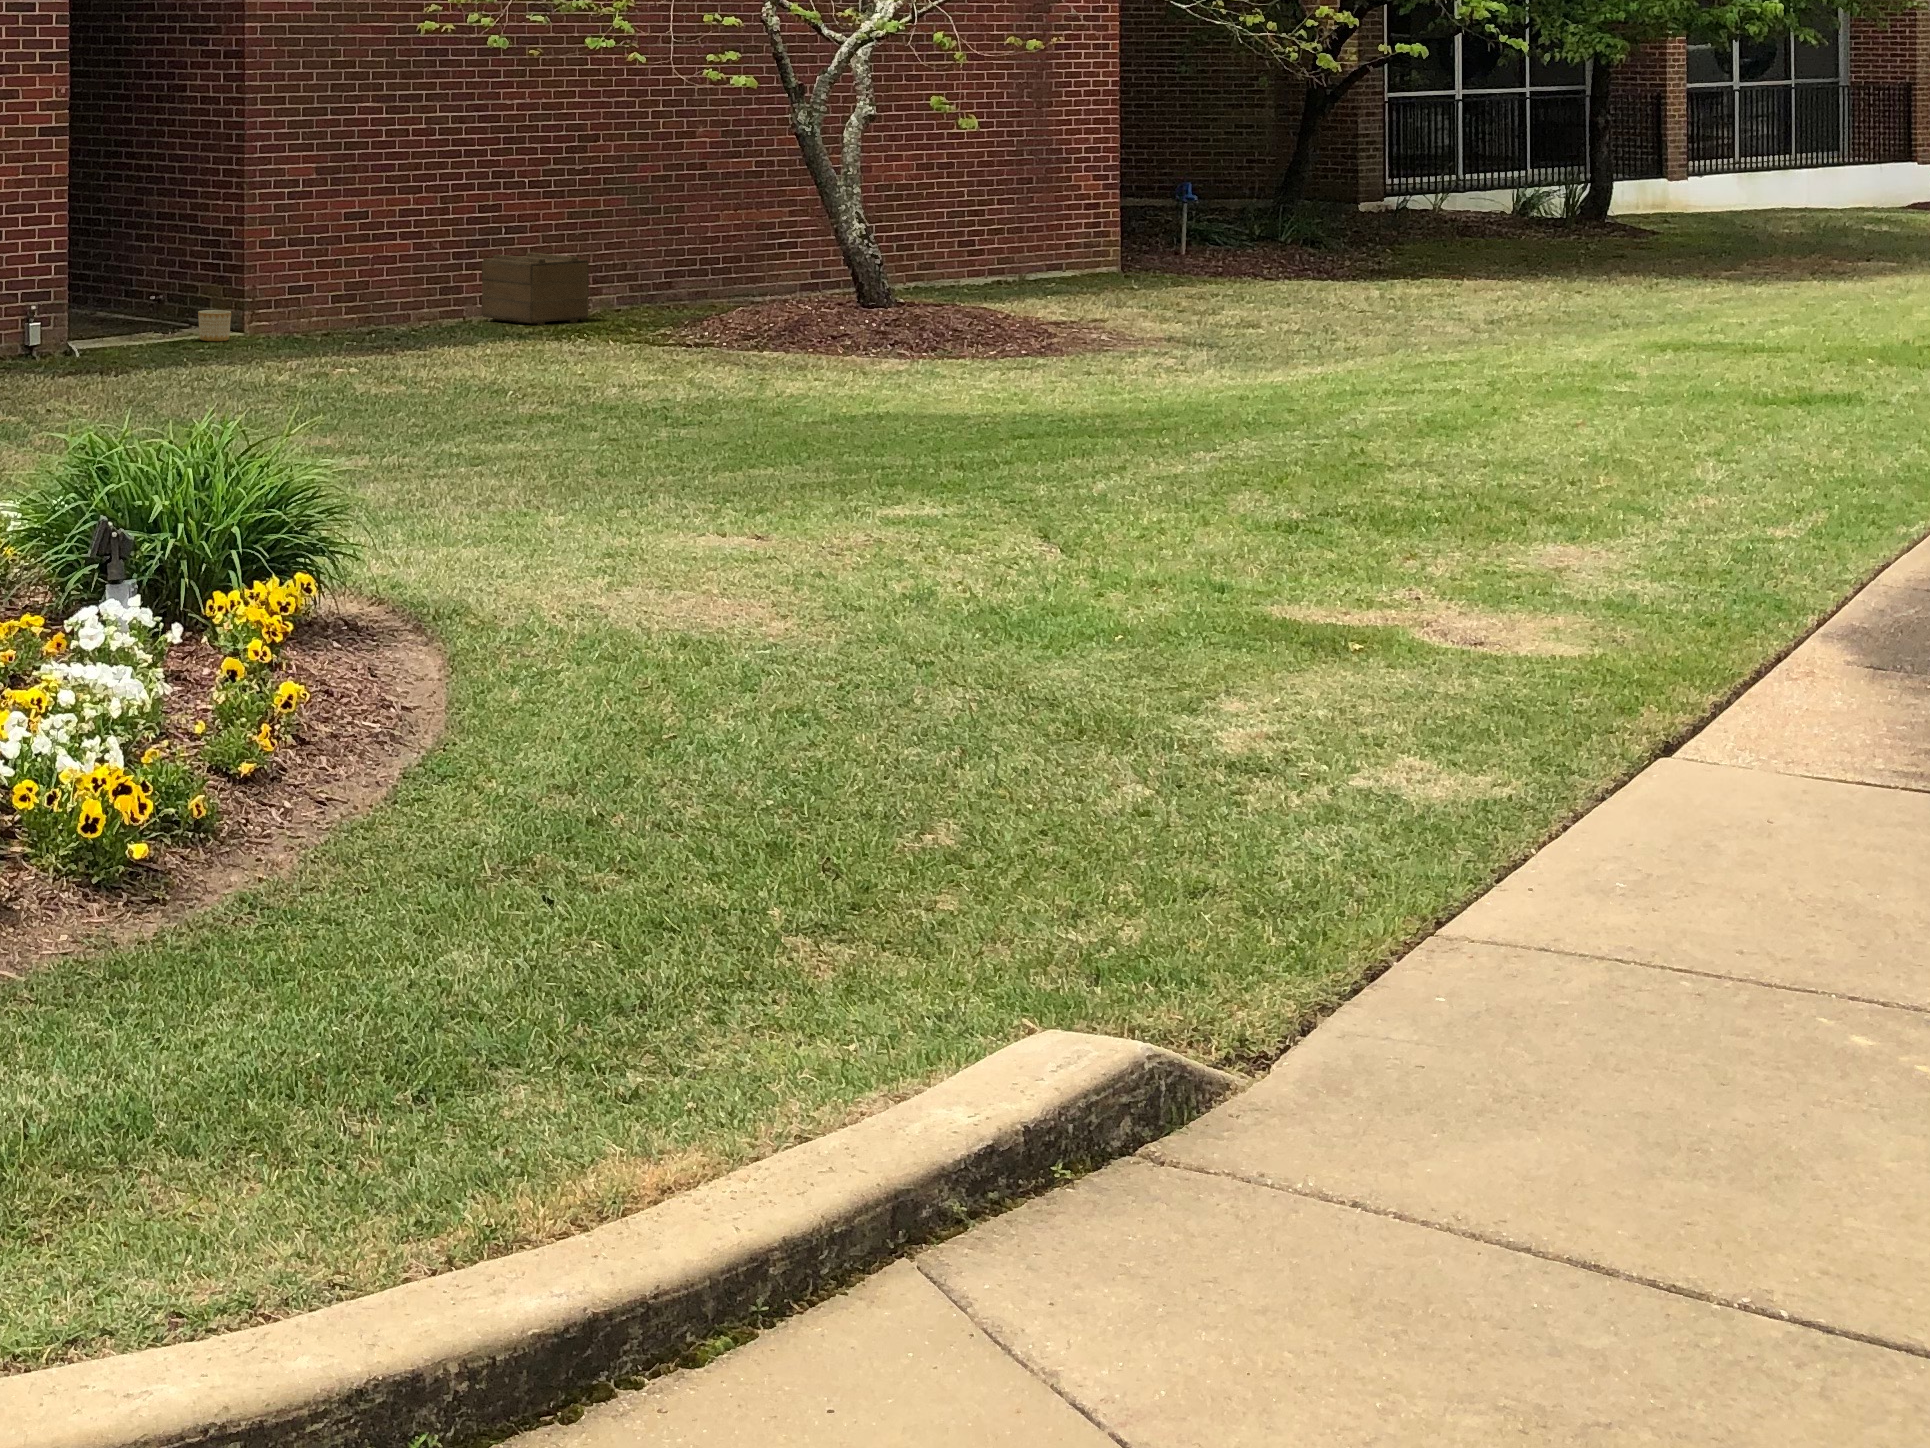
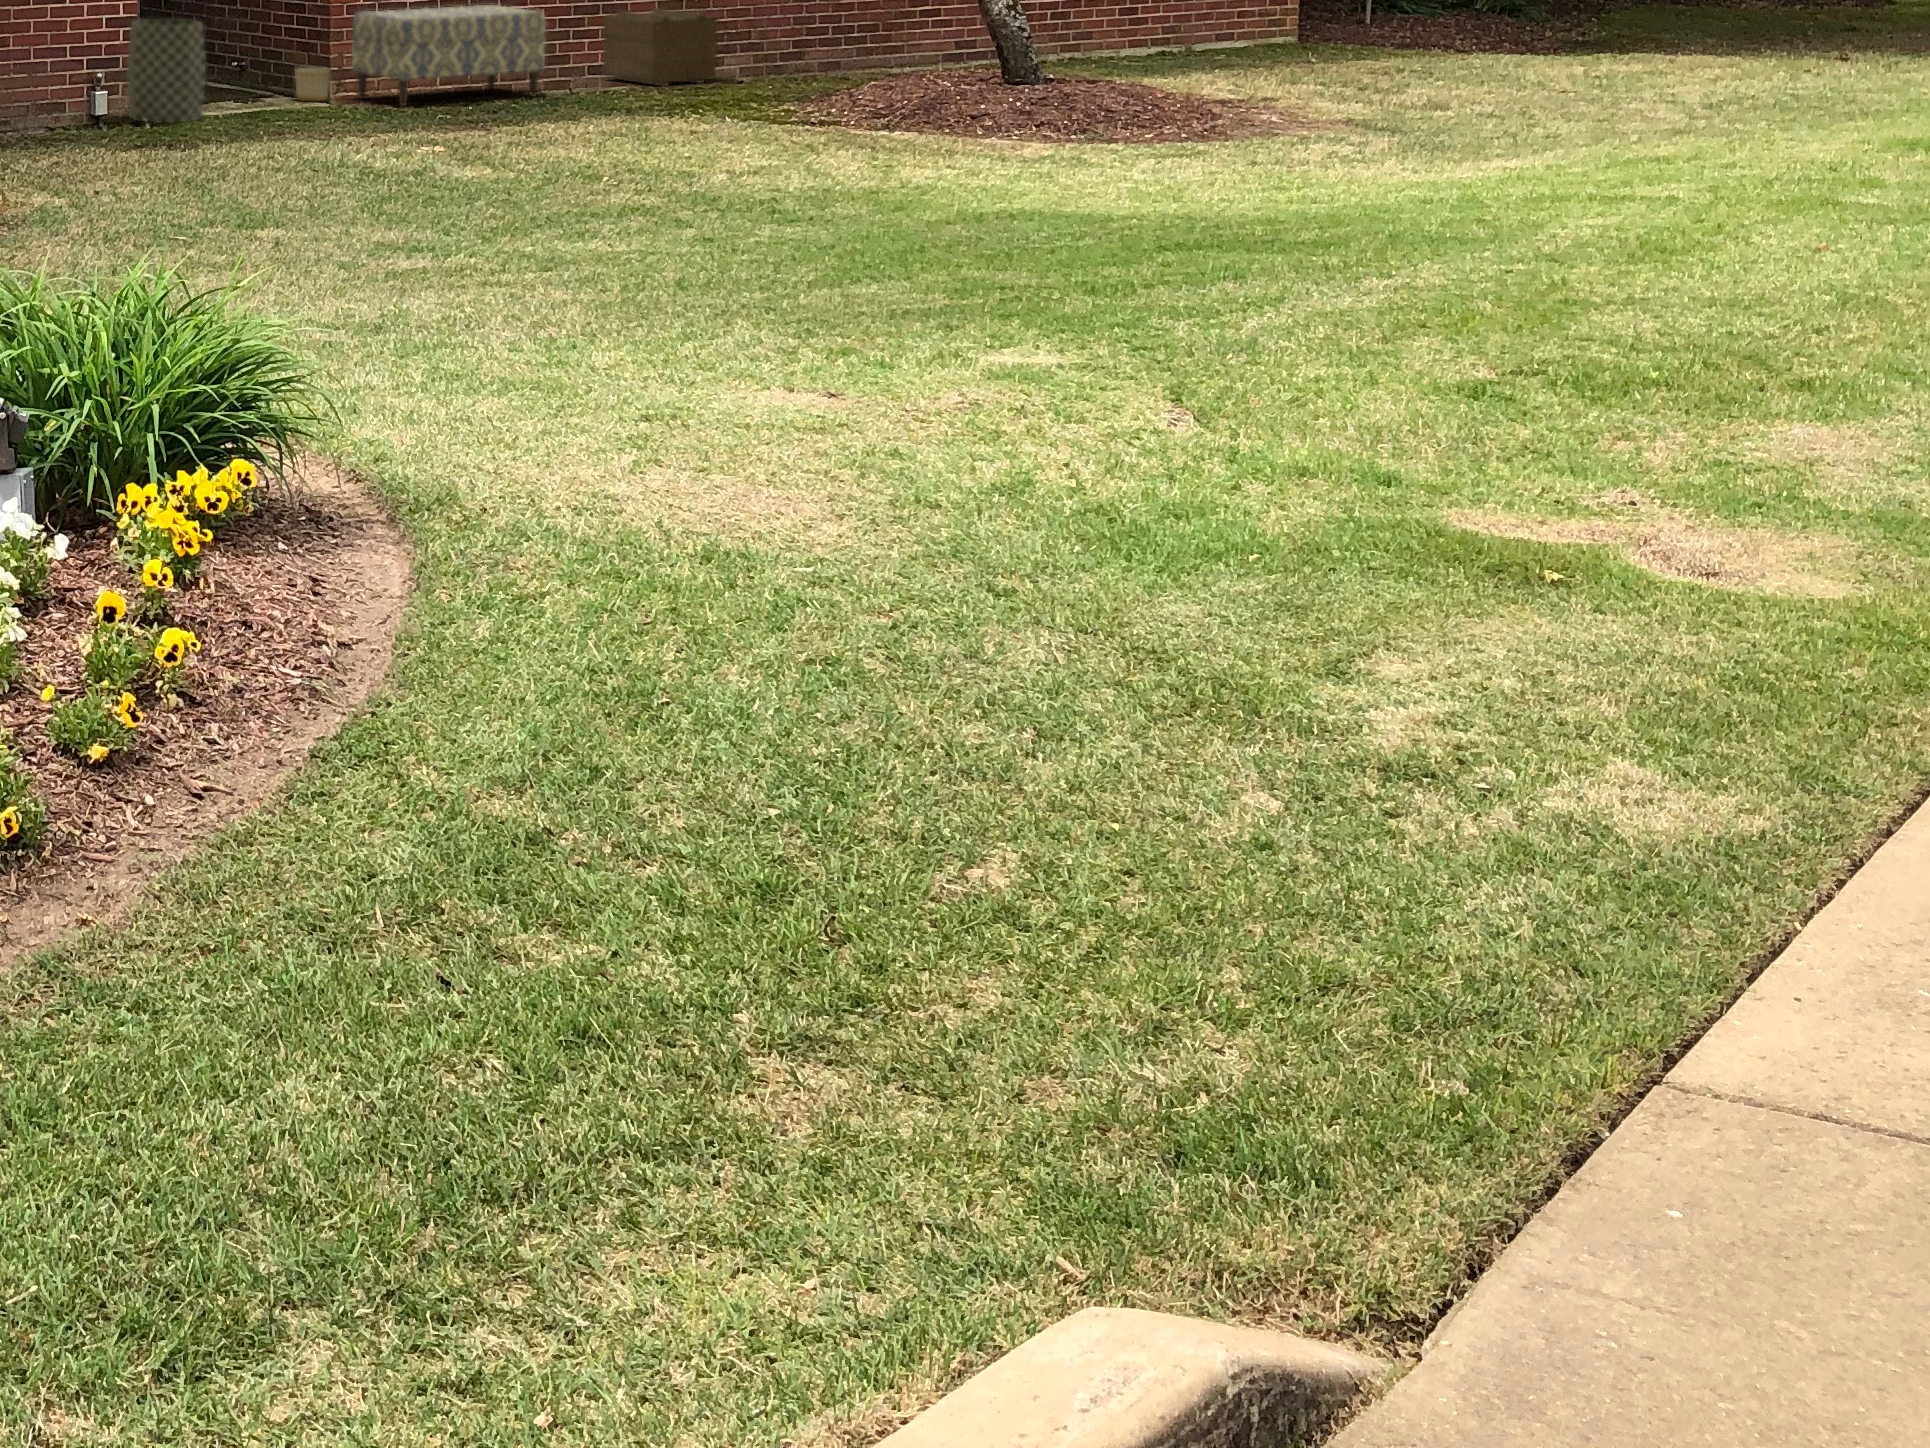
bench: none [251,249,432,345] -> present [352,5,546,106]
trash can: none [45,263,121,361] -> present [127,19,206,123]

